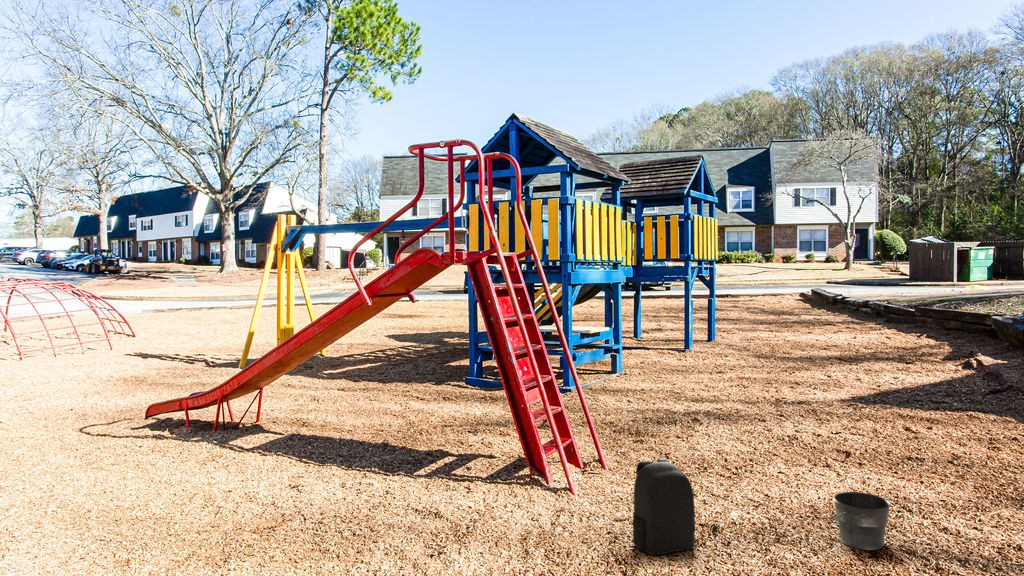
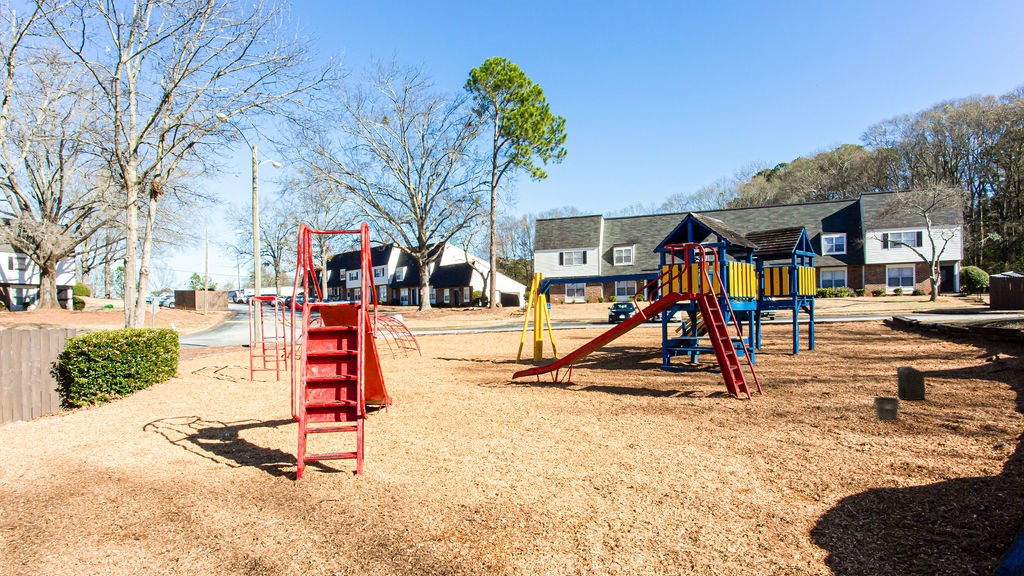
backpack: present [633,458,695,555] -> present [897,366,925,400]

